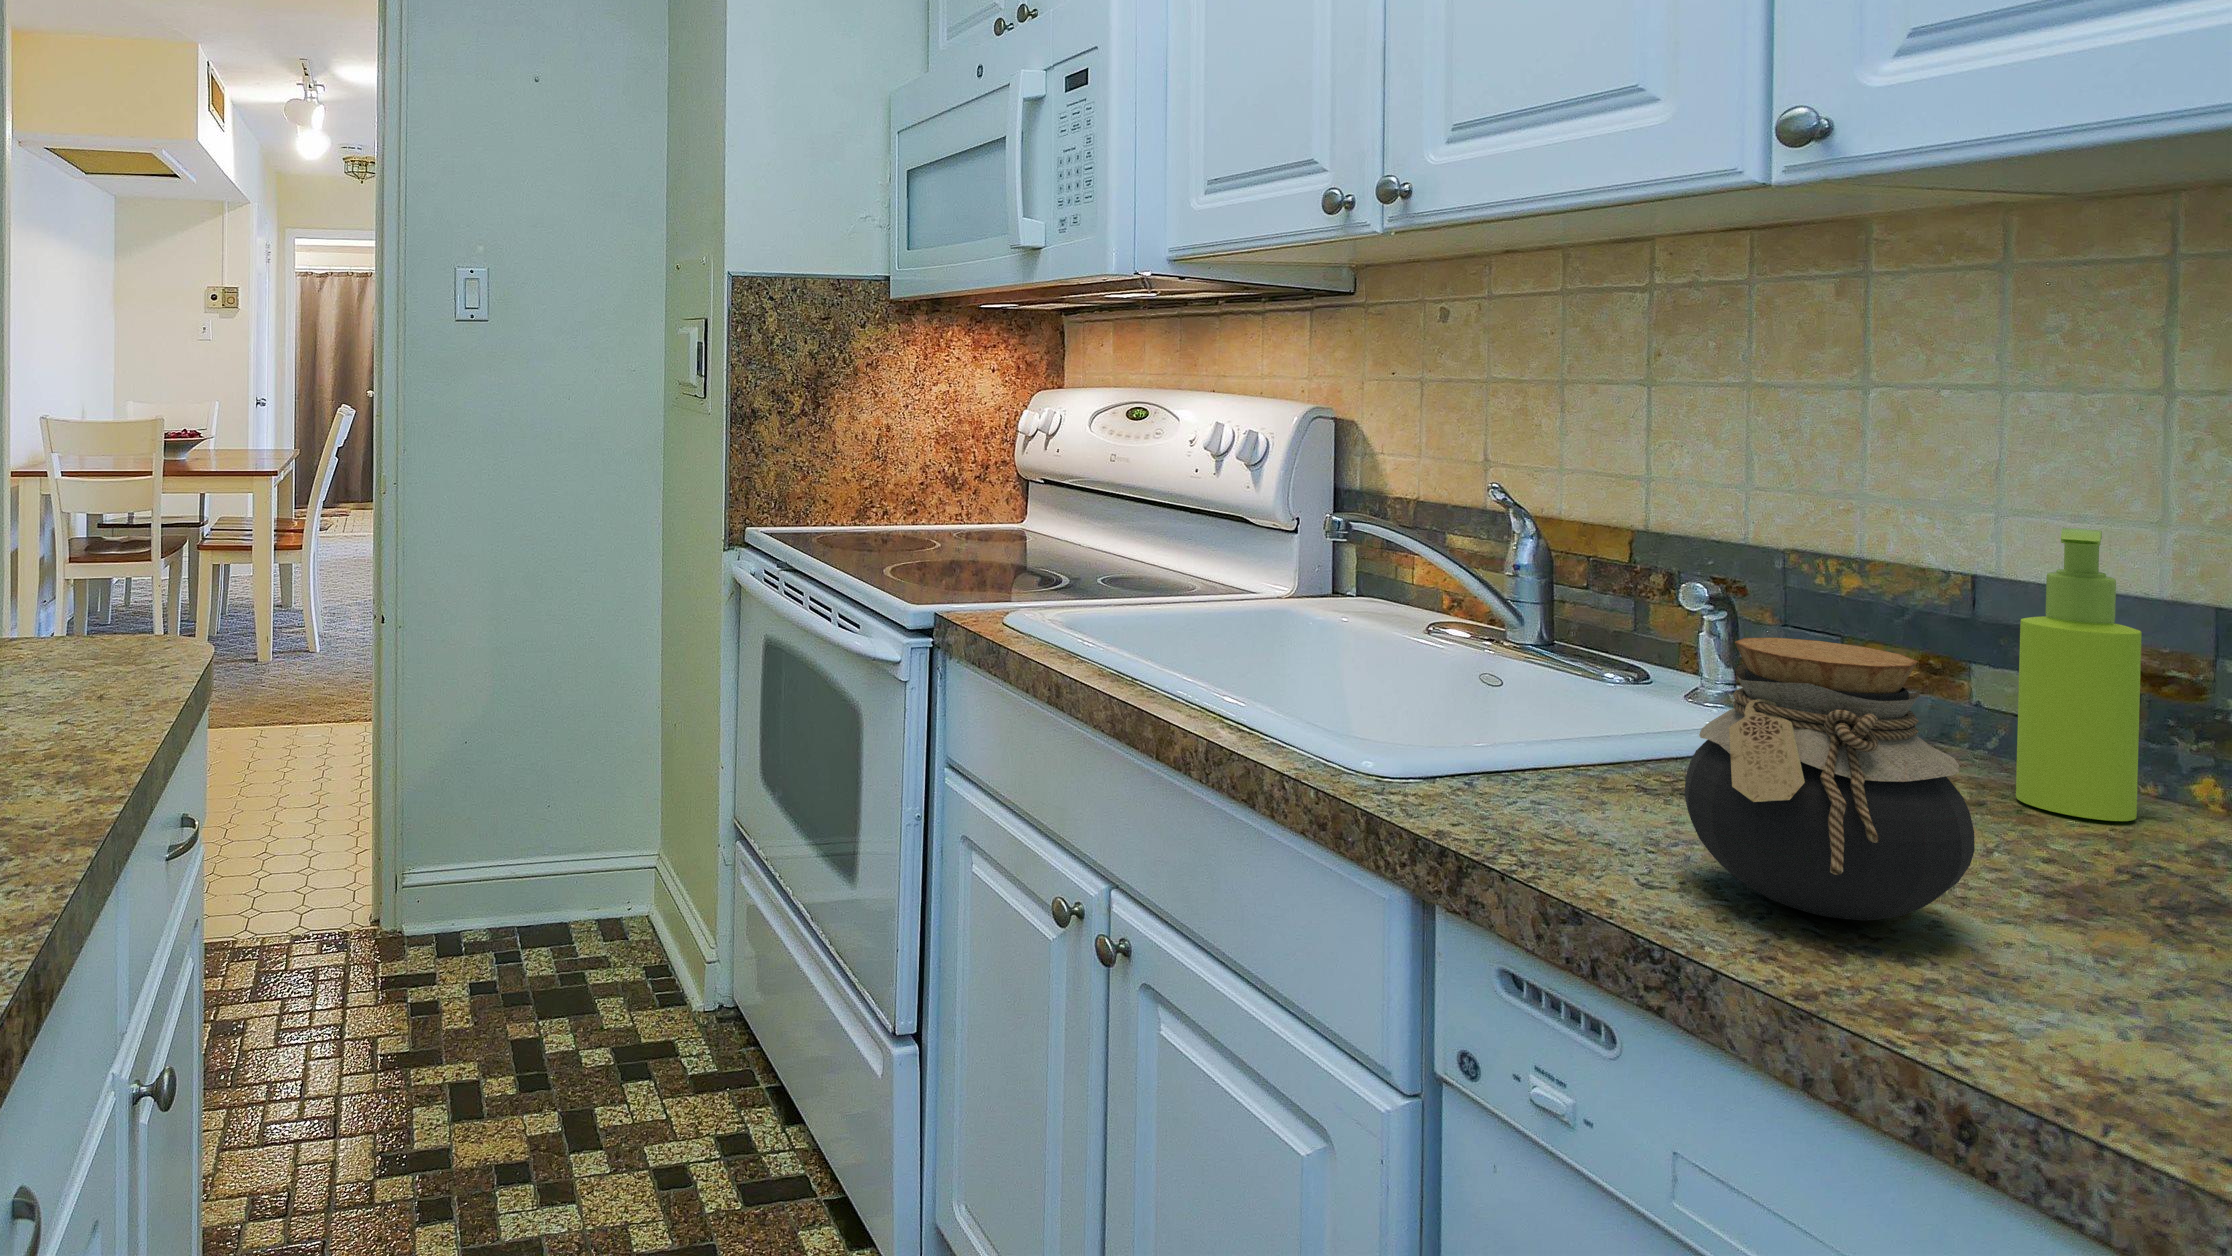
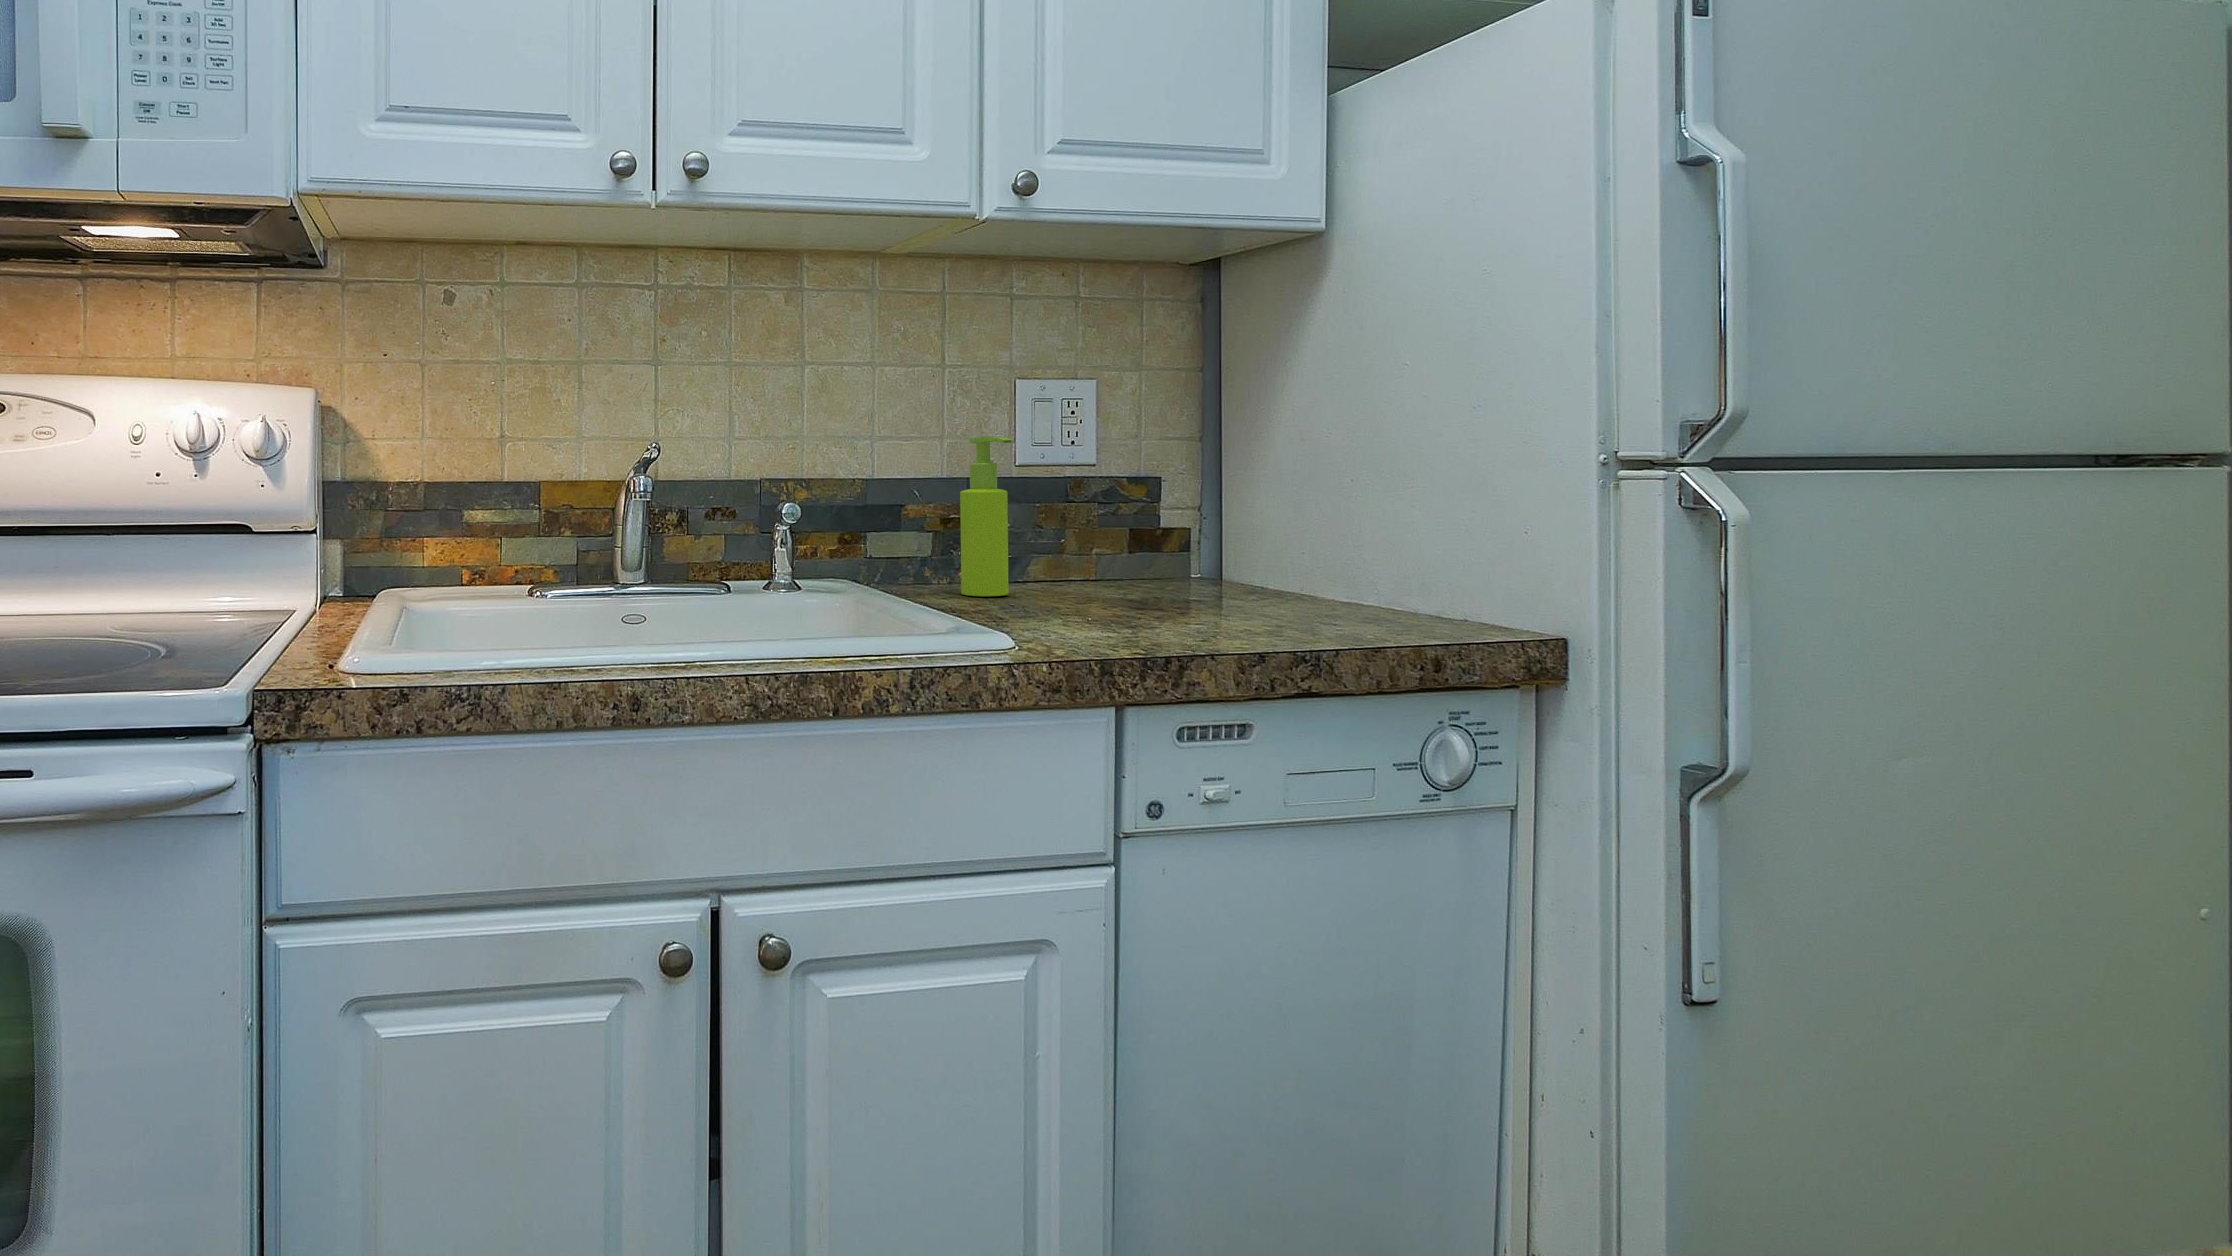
jar: present [1684,638,1975,921] -> none [1142,483,1296,633]

